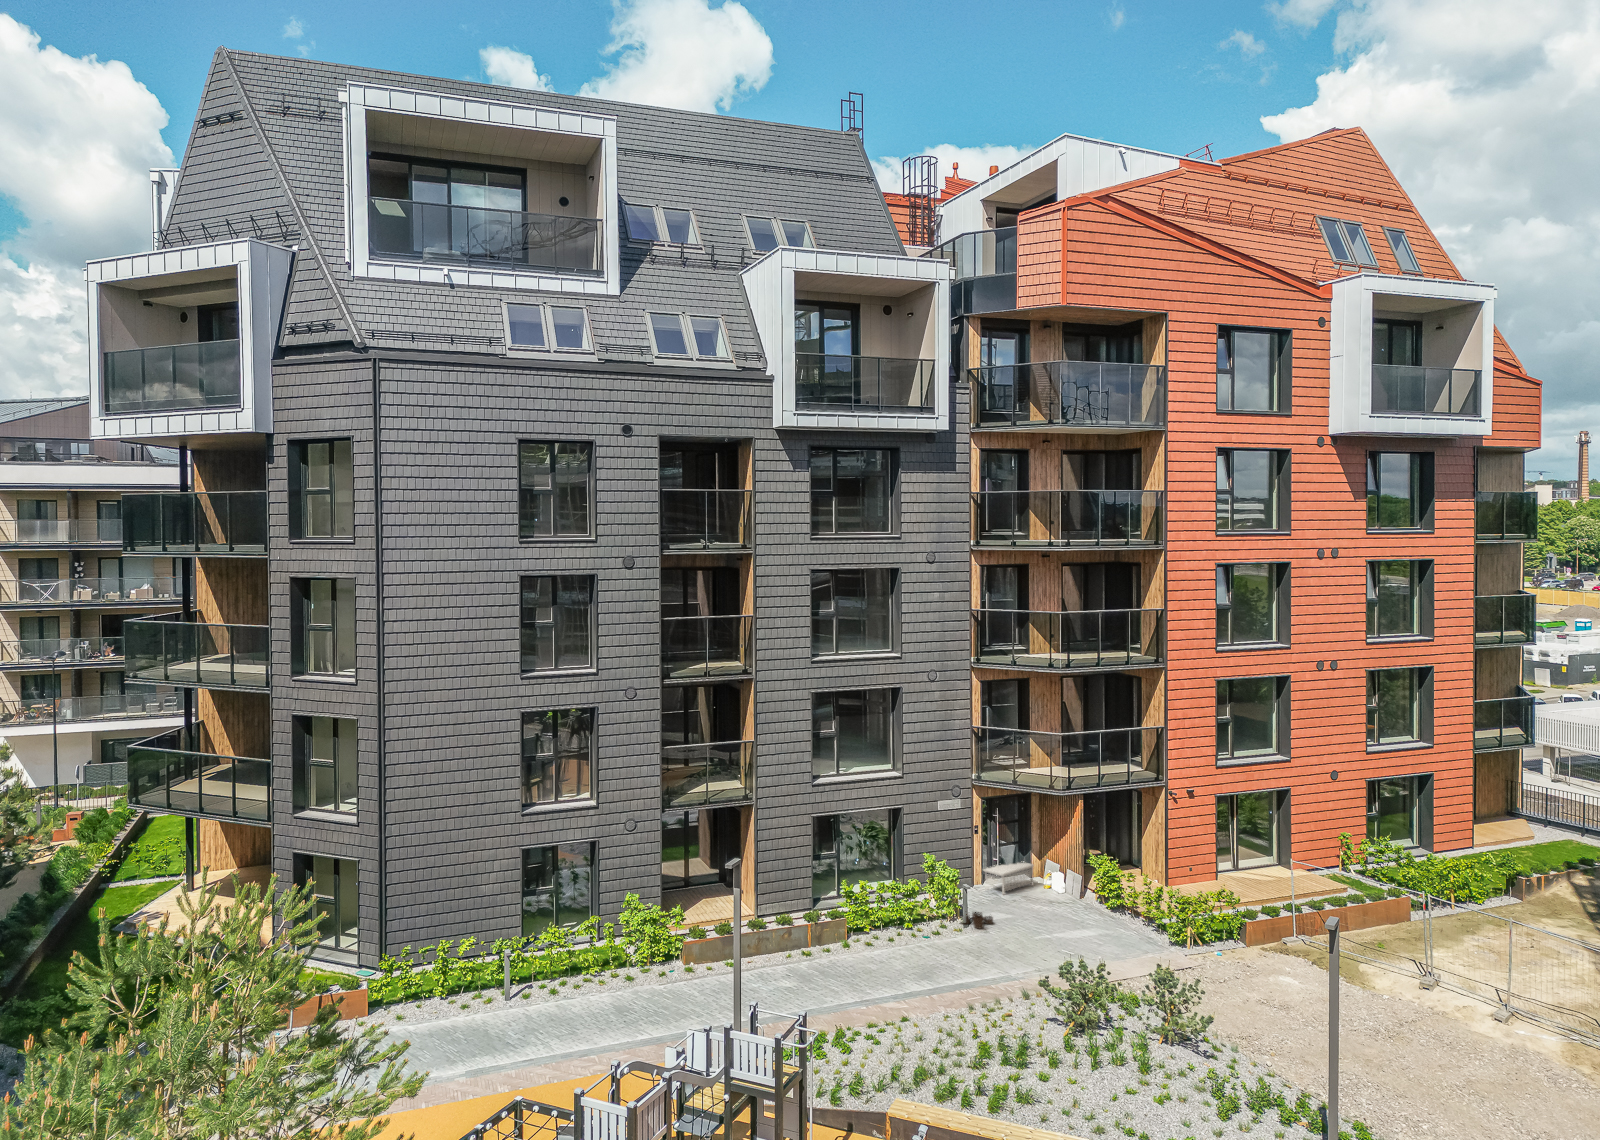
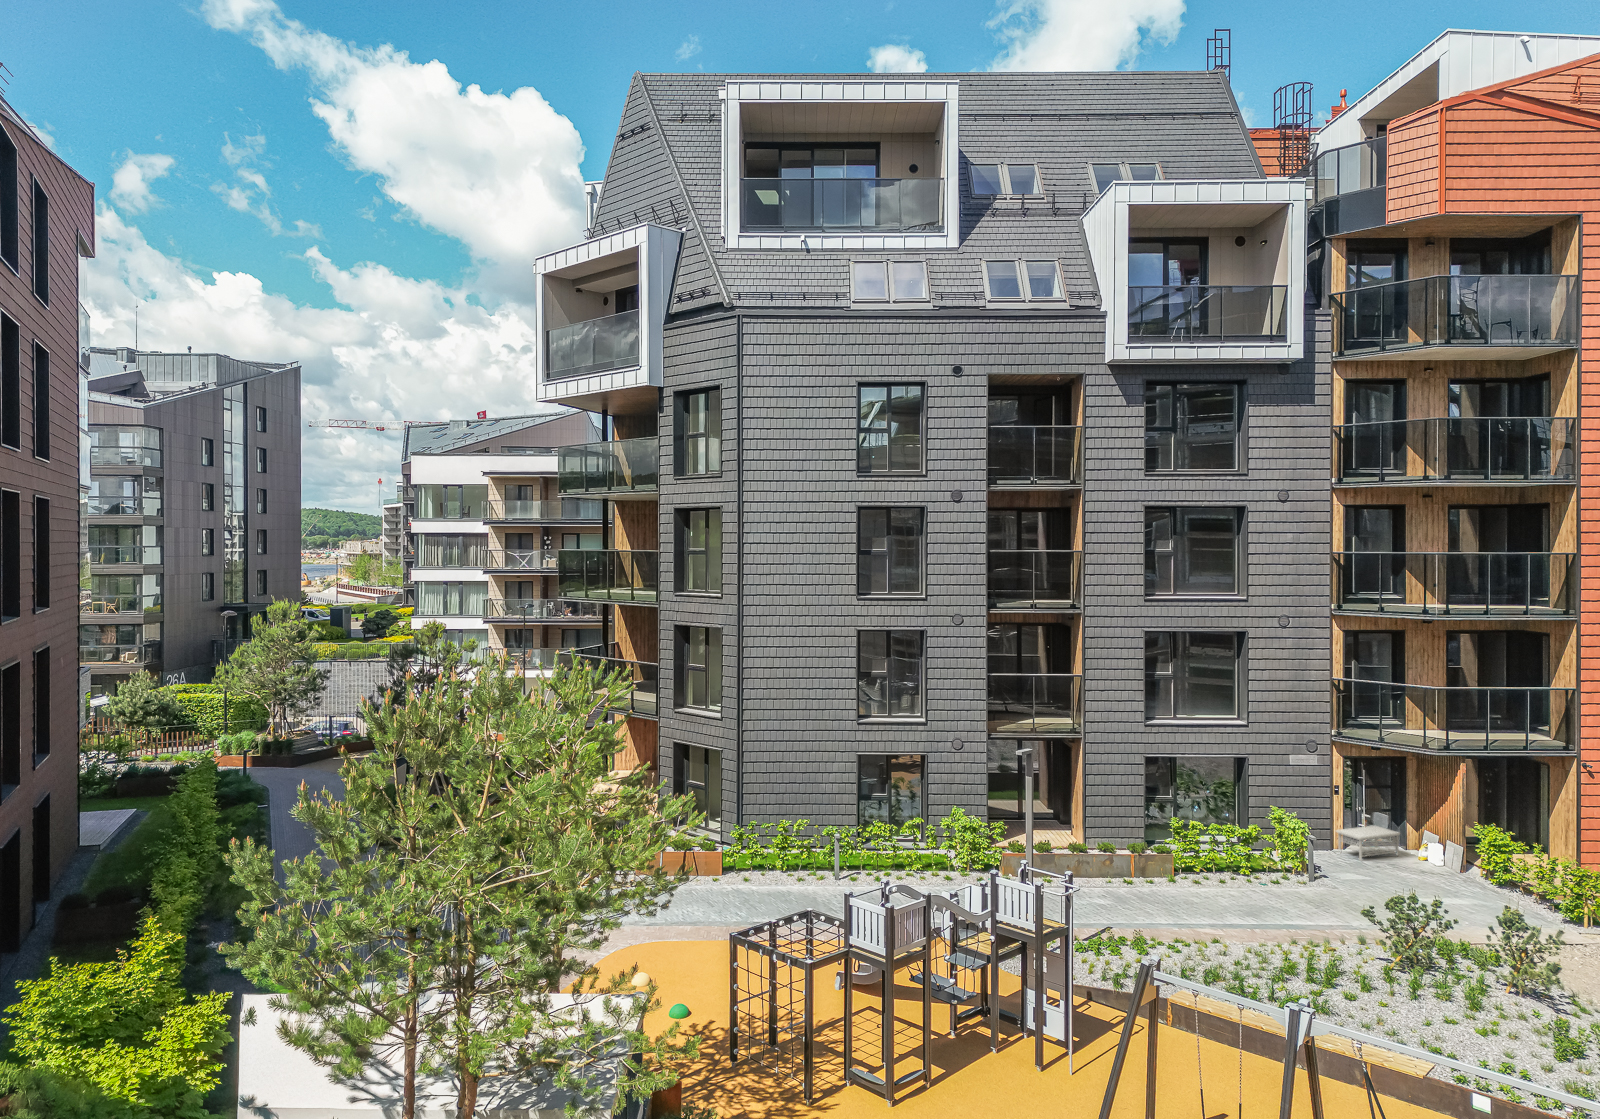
woven basket: present [965,912,993,929] -> none [1304,869,1347,890]

